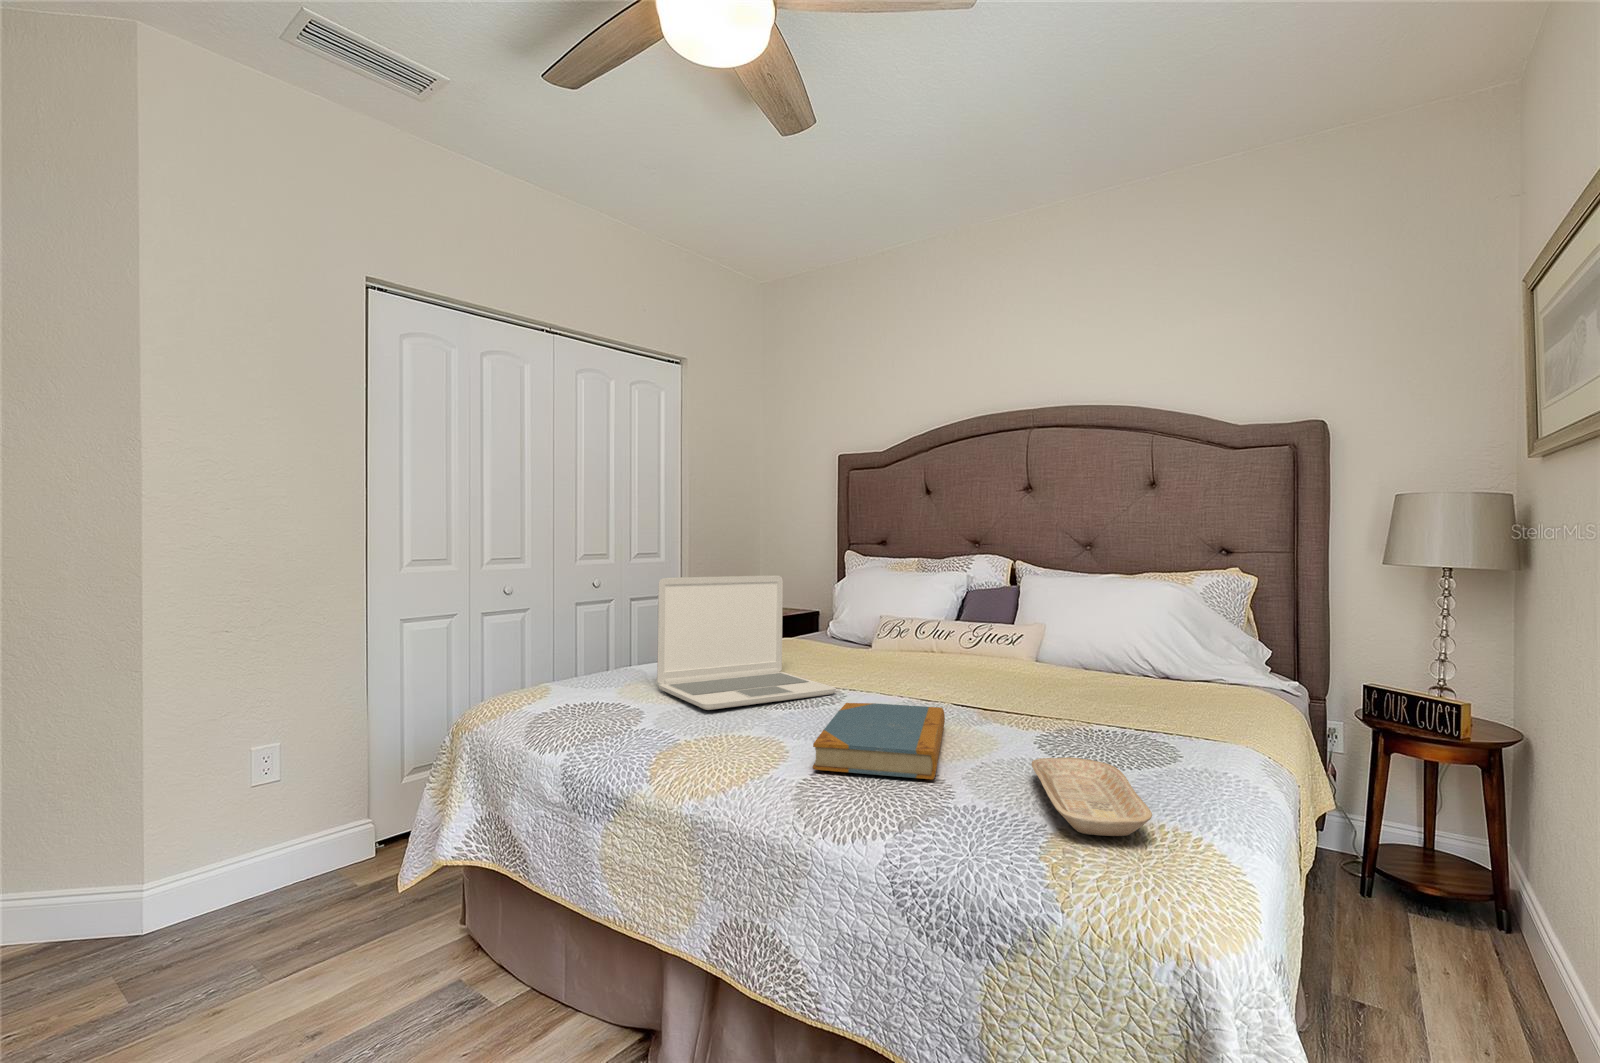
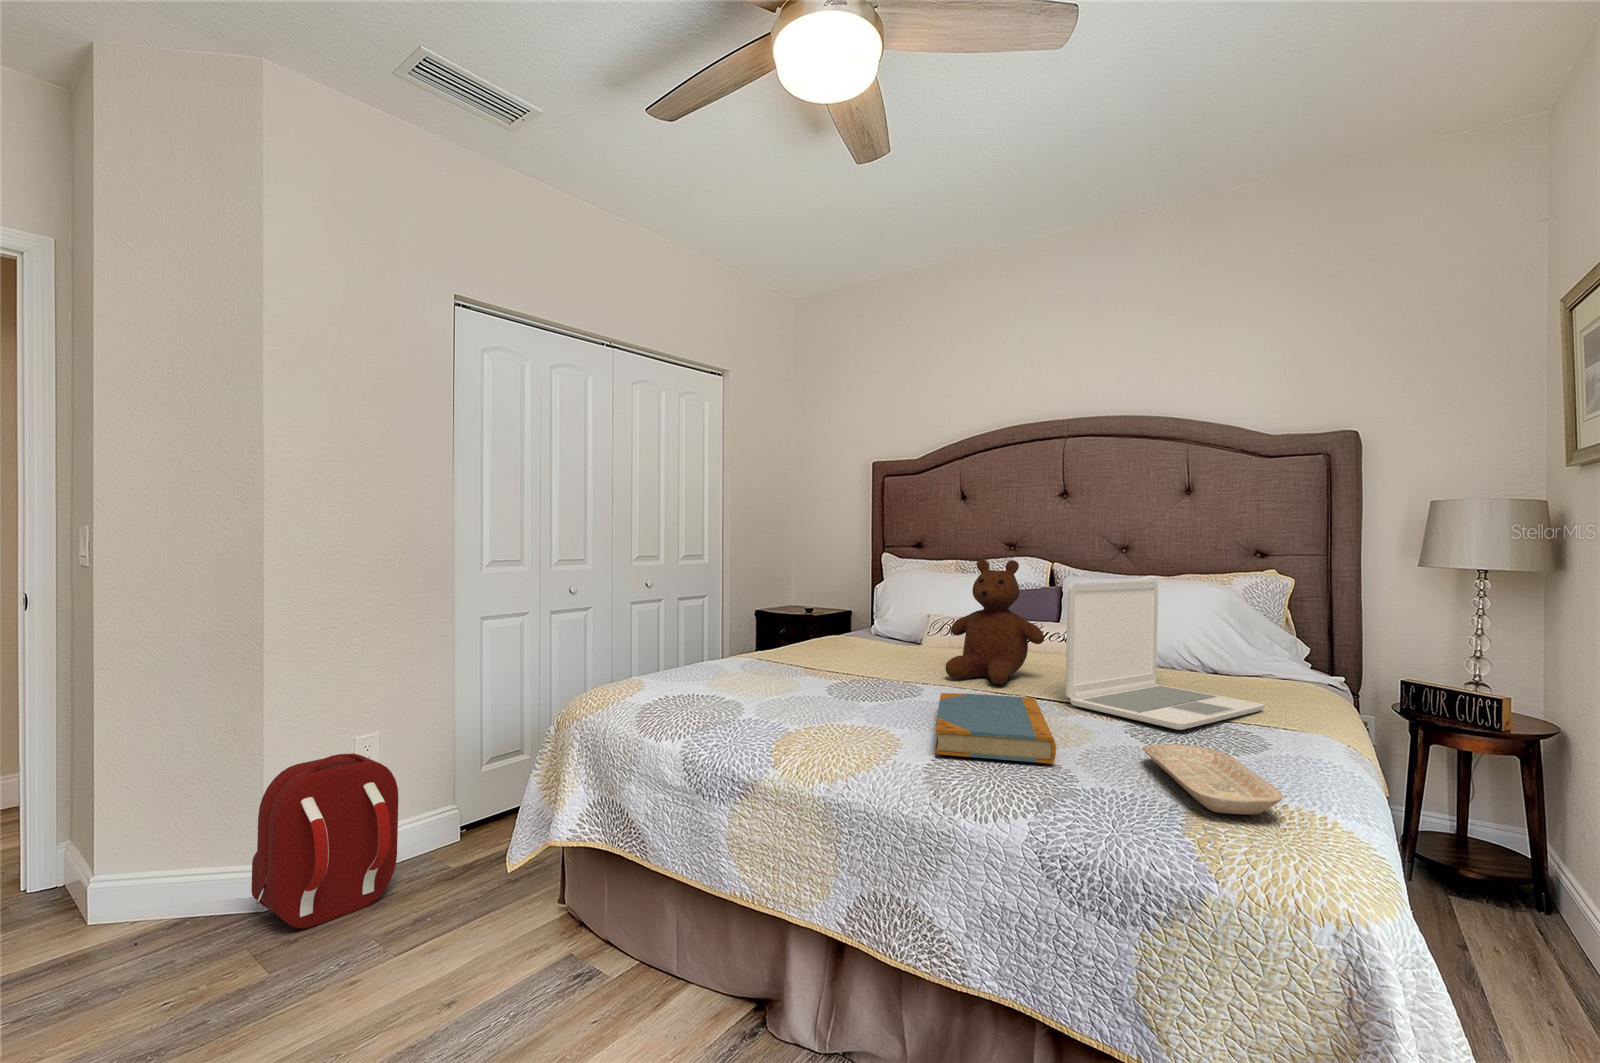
teddy bear: none [869,561,972,693] -> present [946,559,1044,684]
laptop: present [657,575,836,710] -> present [1066,581,1265,730]
backpack: none [149,768,305,950] -> present [251,753,398,929]

